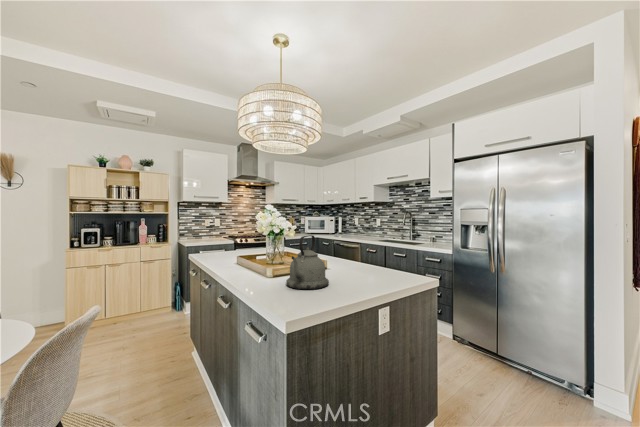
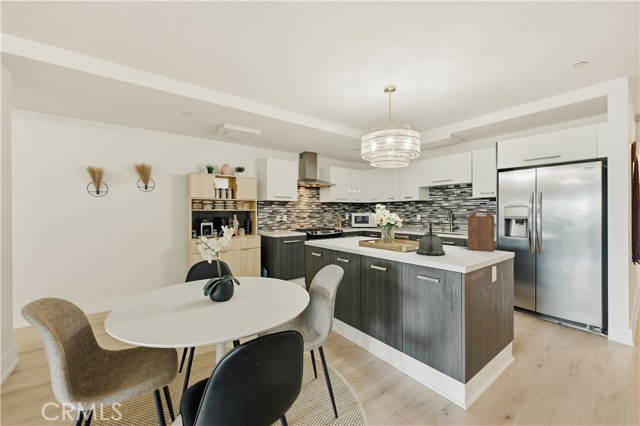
cutting board: none [380,216,416,279] -> present [468,211,495,251]

